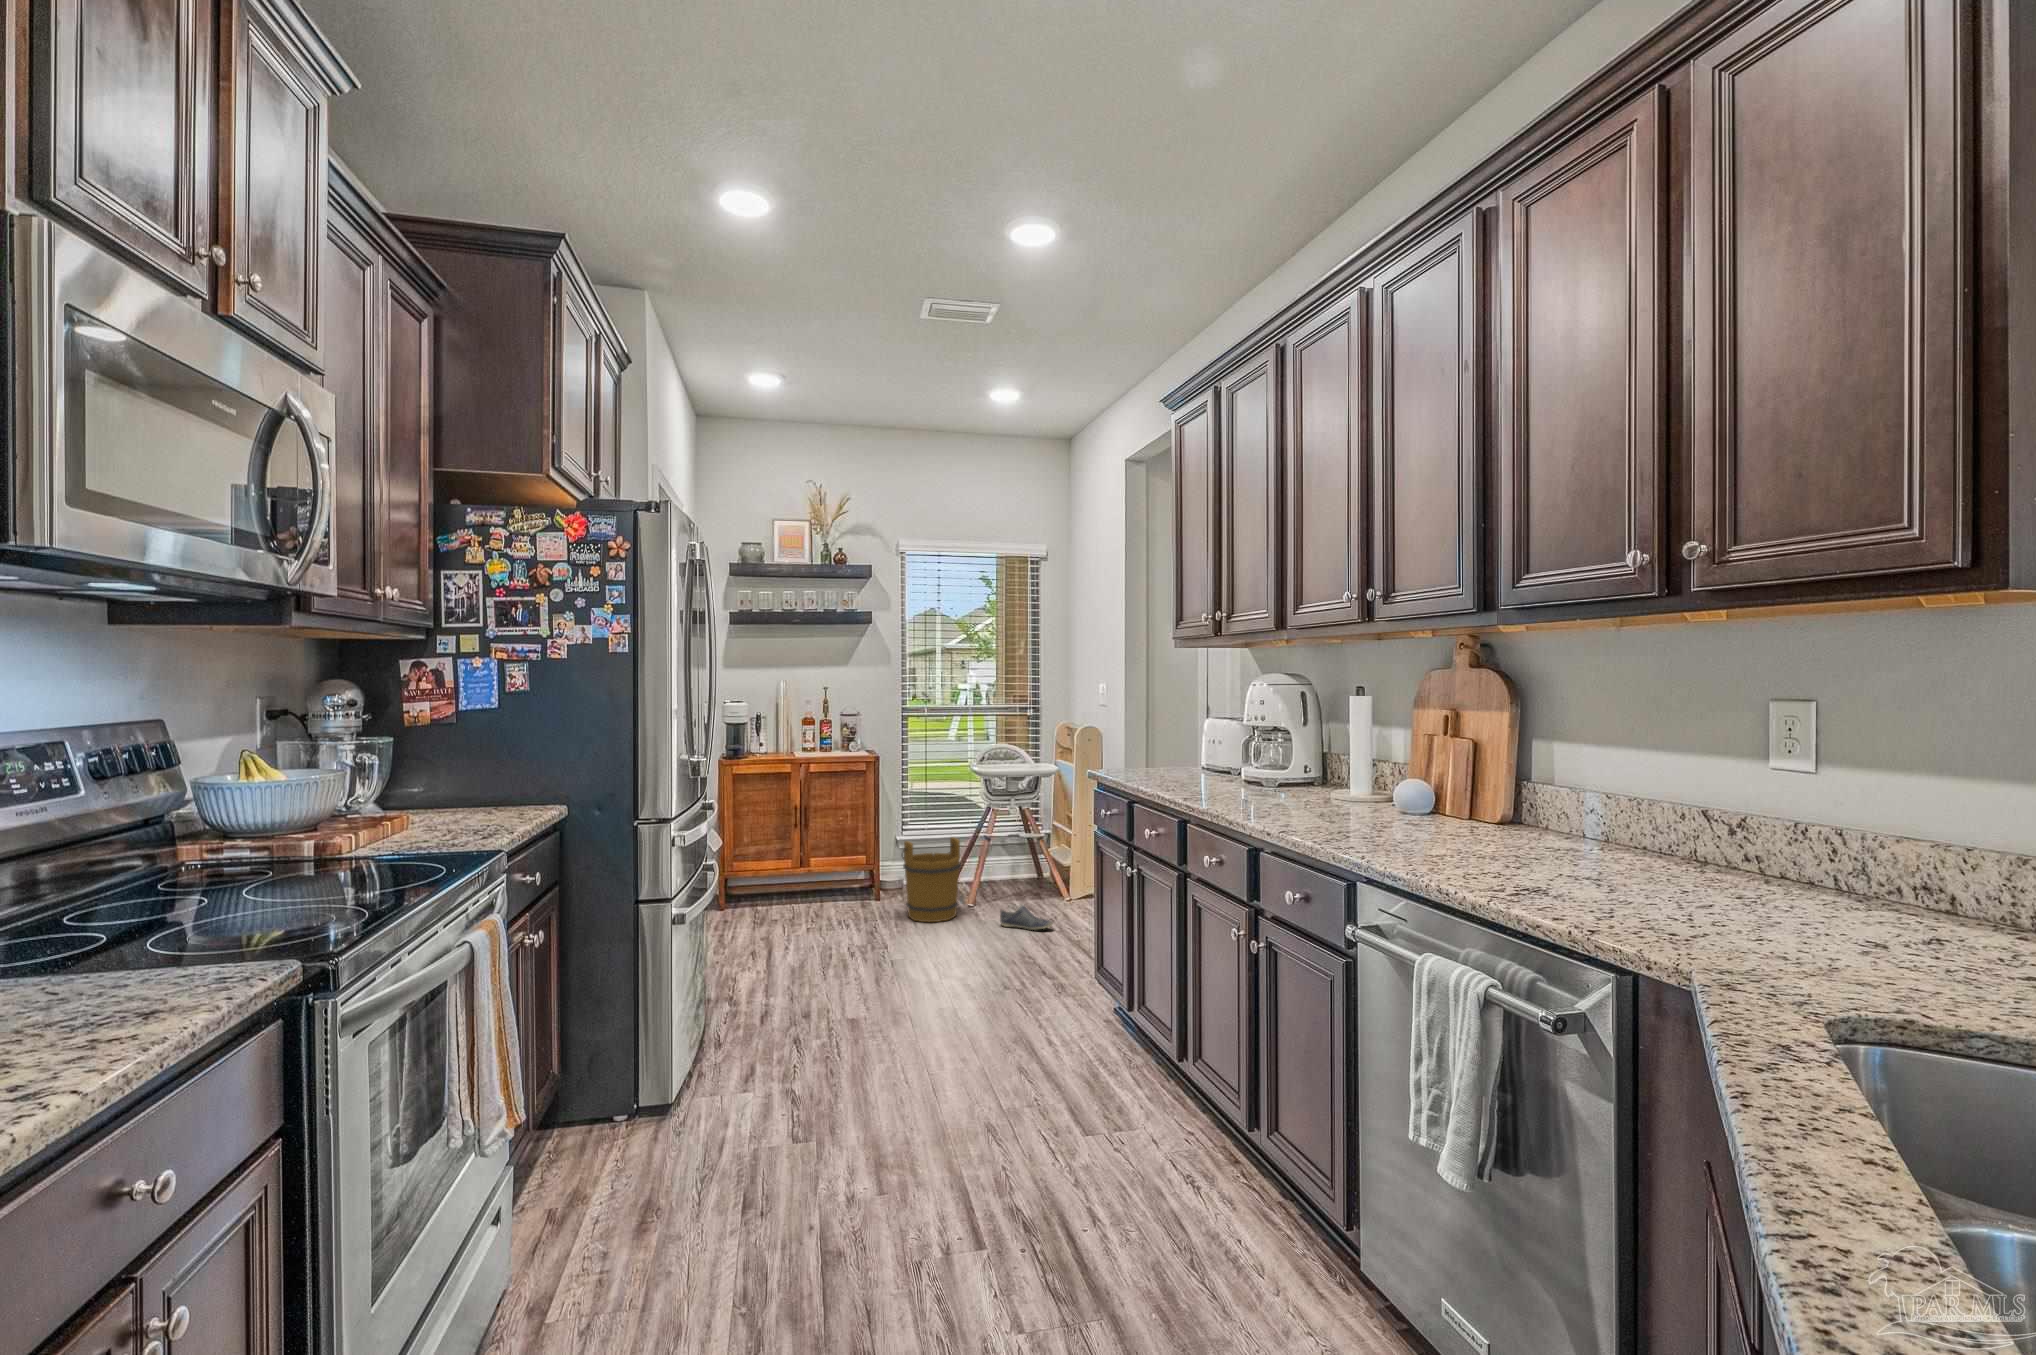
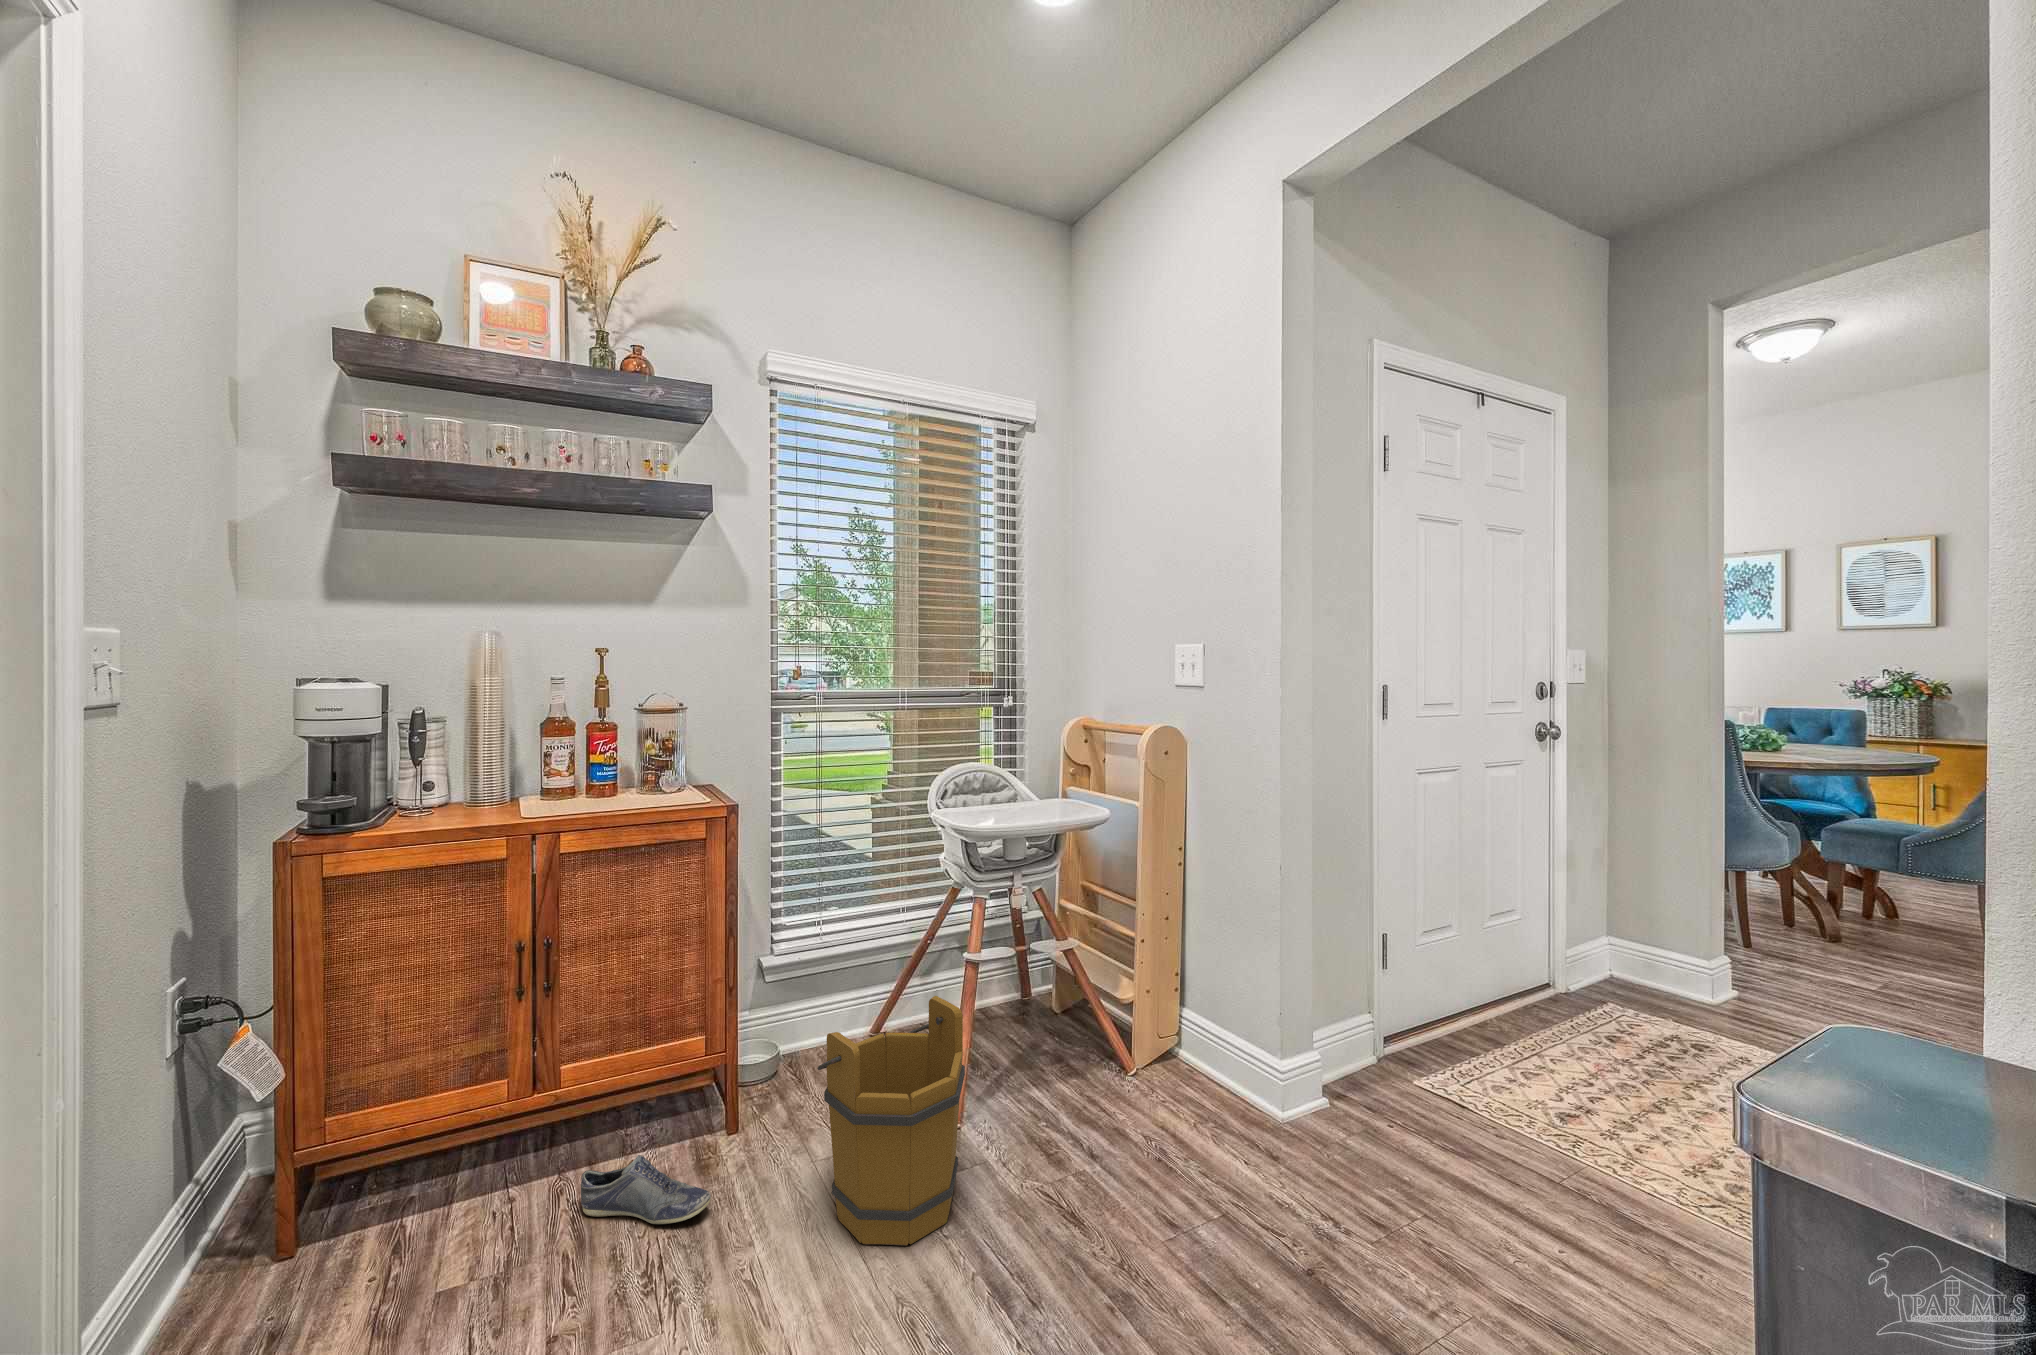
shoe: present [1000,906,1053,930] -> present [581,1155,711,1224]

